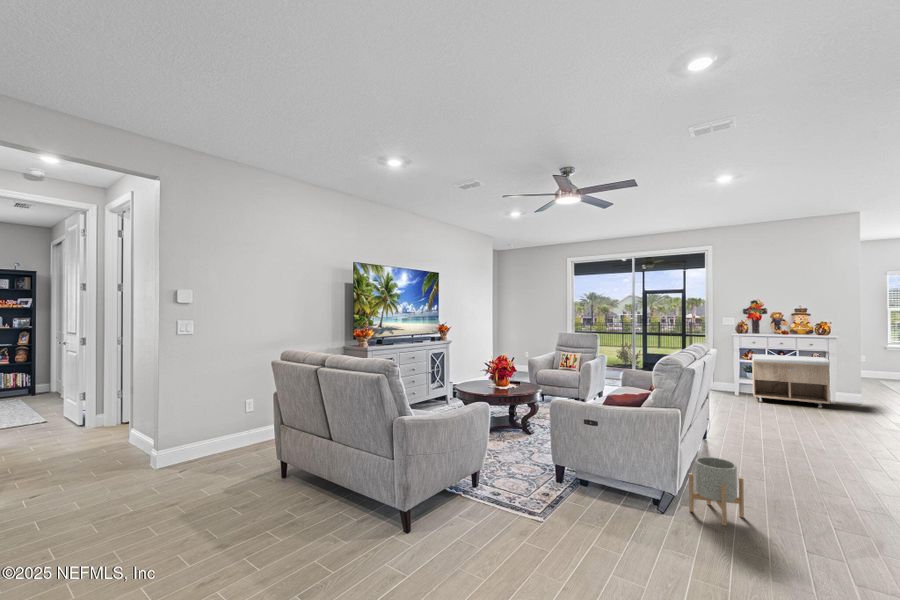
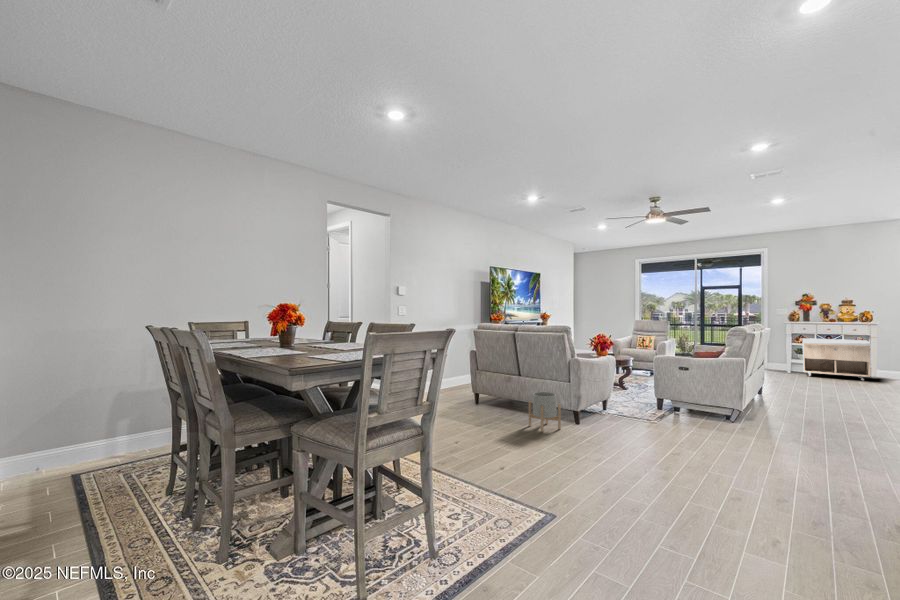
planter: present [689,457,744,526] -> present [529,392,561,432]

